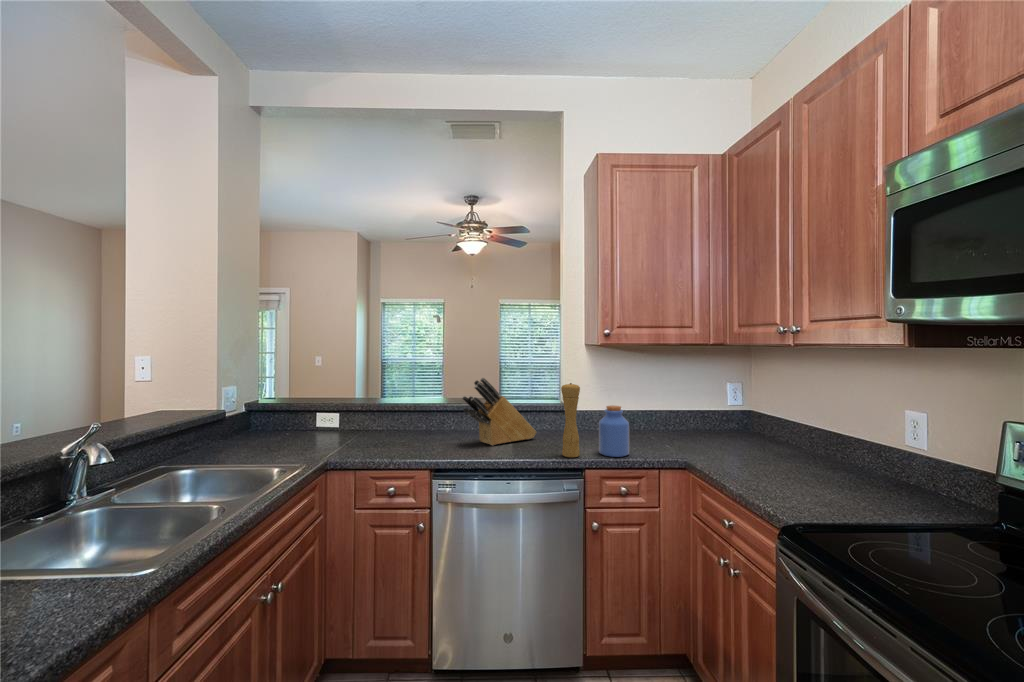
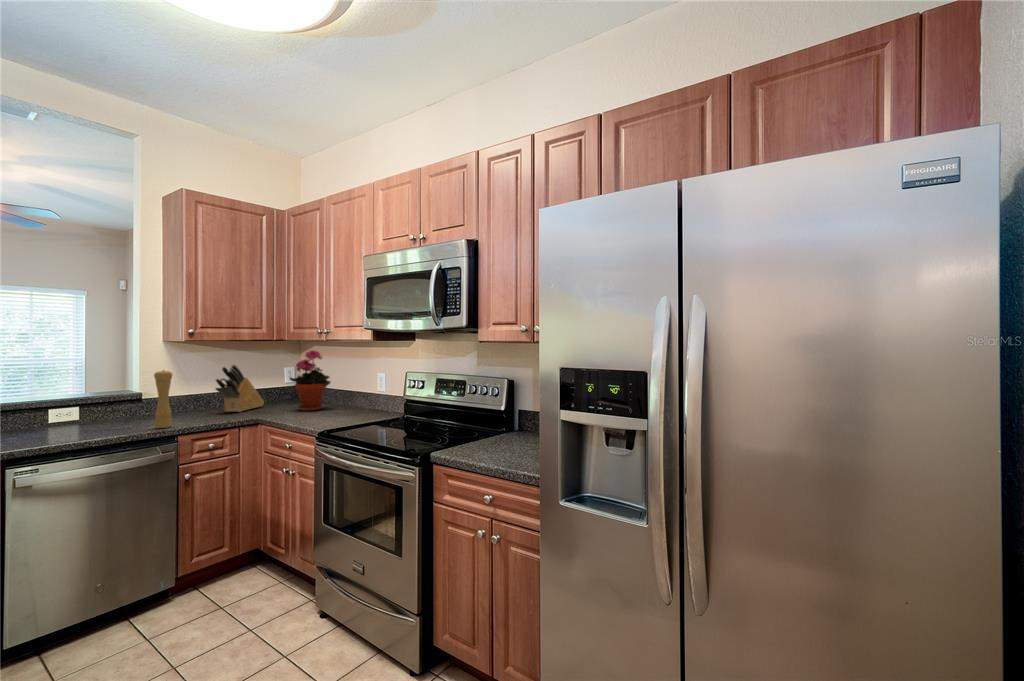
potted plant: none [732,359,801,459] -> present [290,350,331,411]
knife block: present [462,378,536,445] -> present [215,365,264,412]
jar: present [599,406,629,457] -> none [188,386,215,424]

